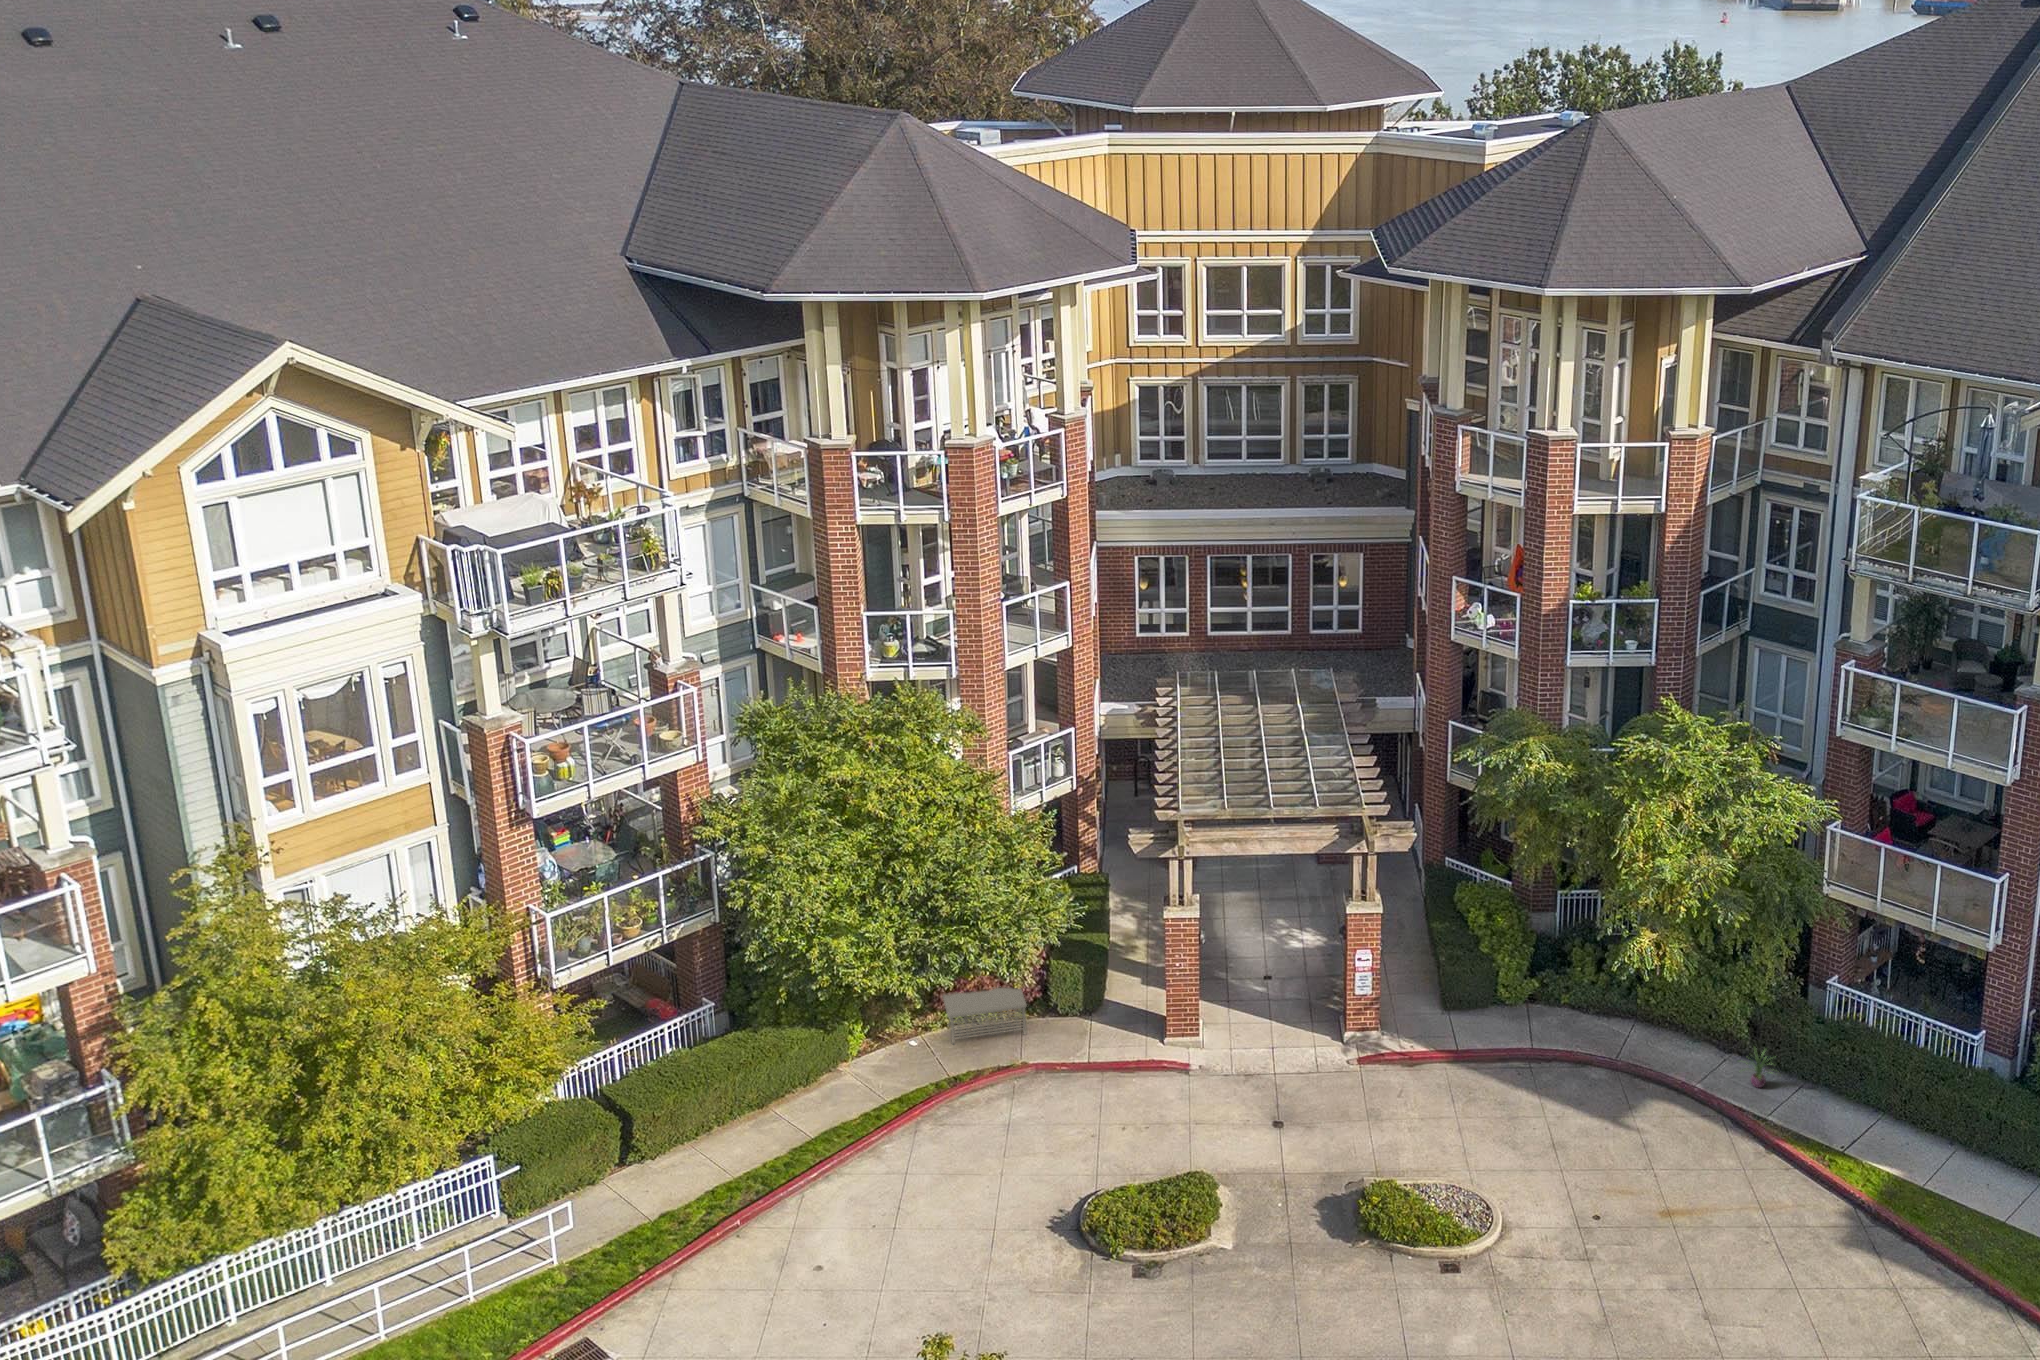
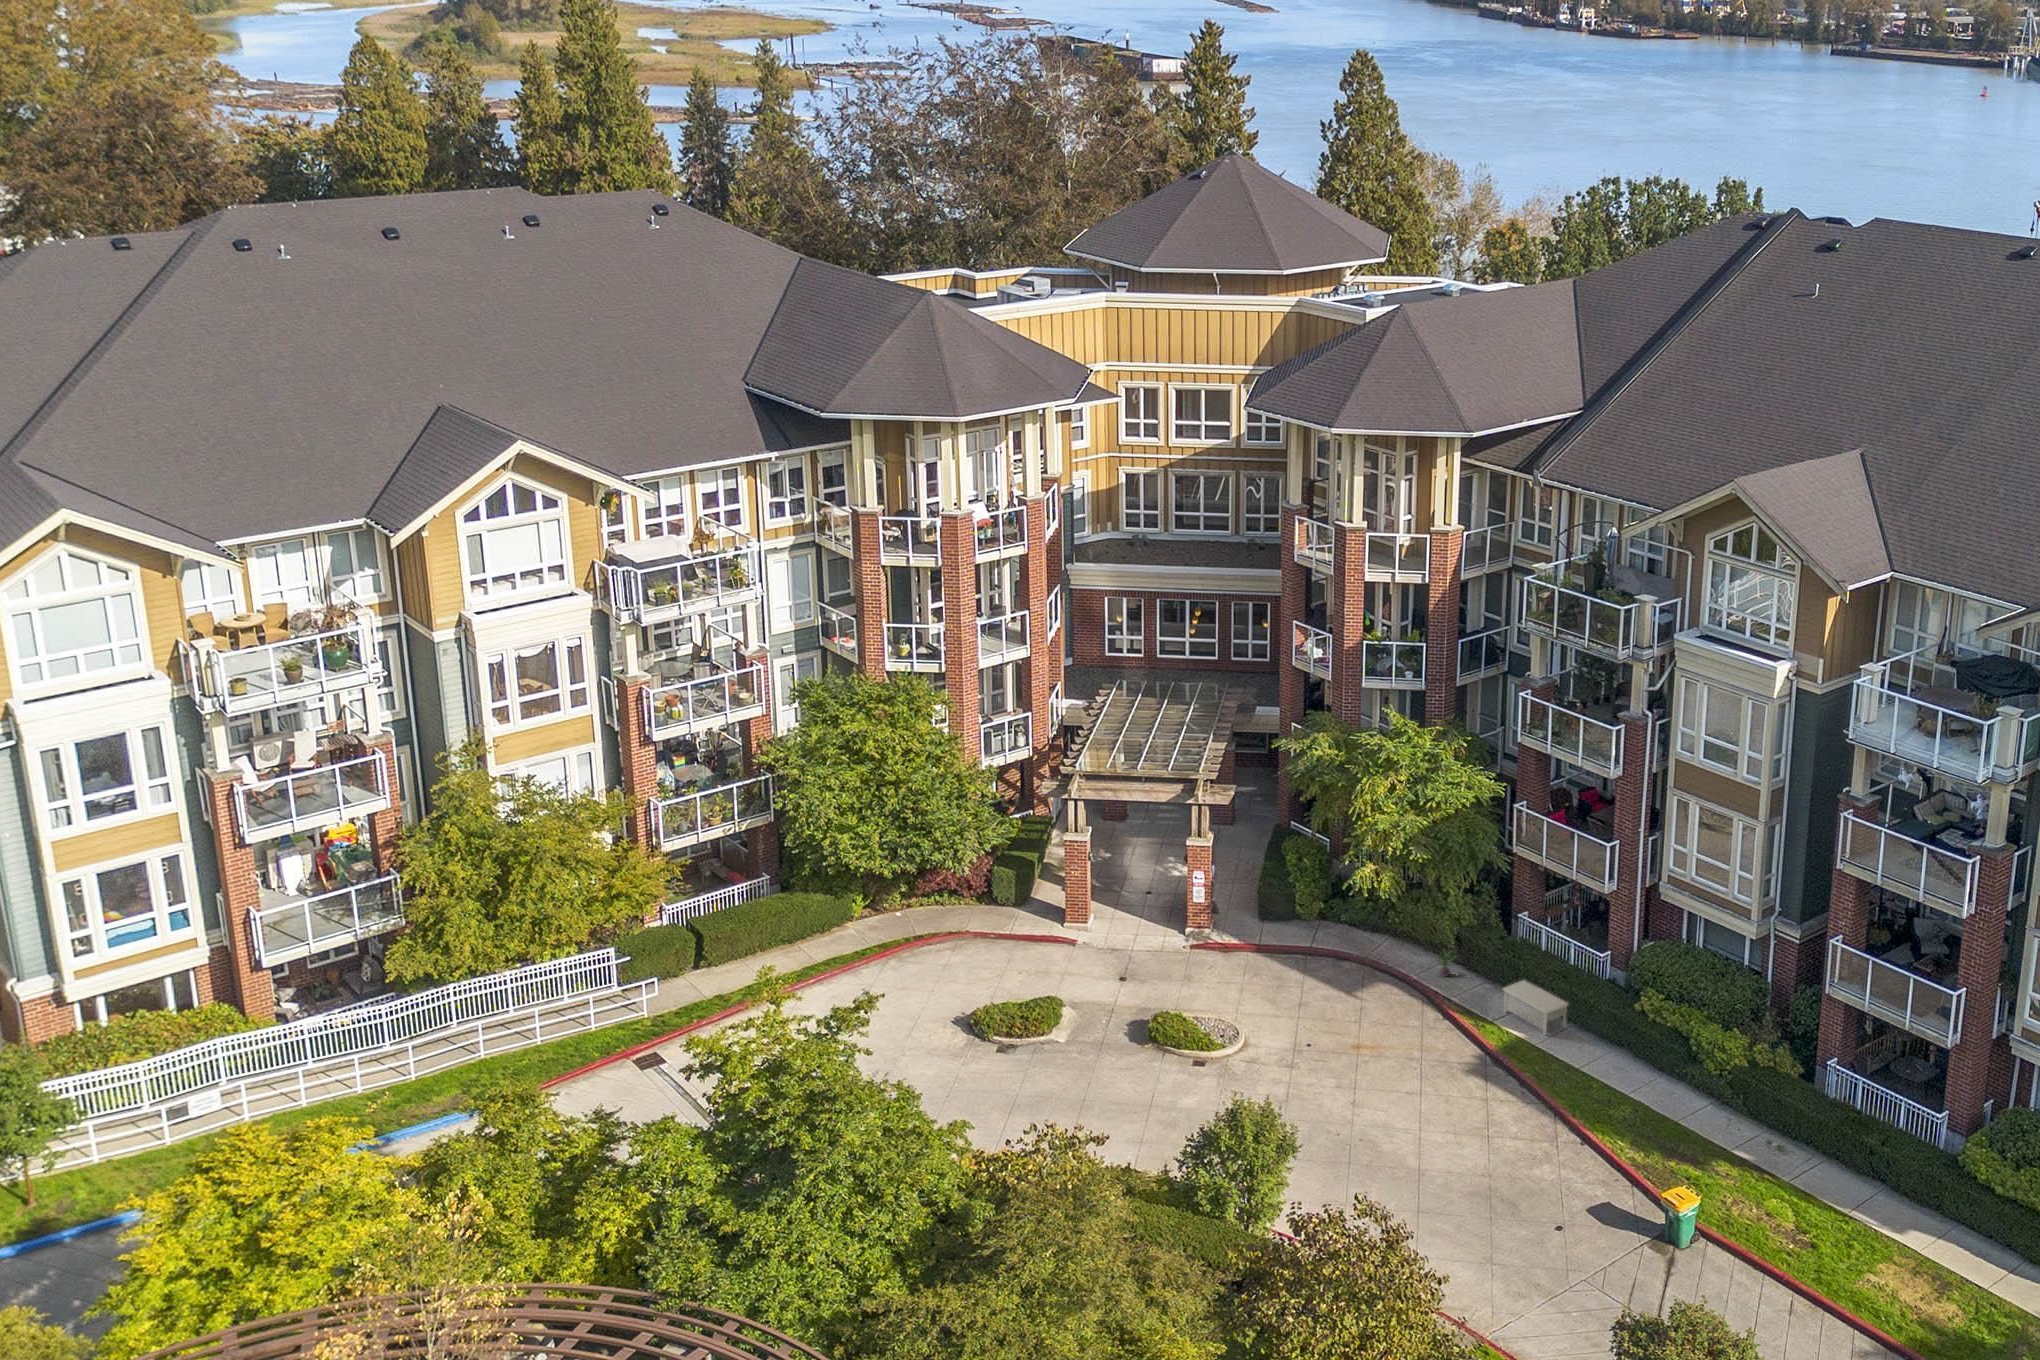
storage bench: present [942,987,1027,1044] -> present [1503,980,1568,1034]

